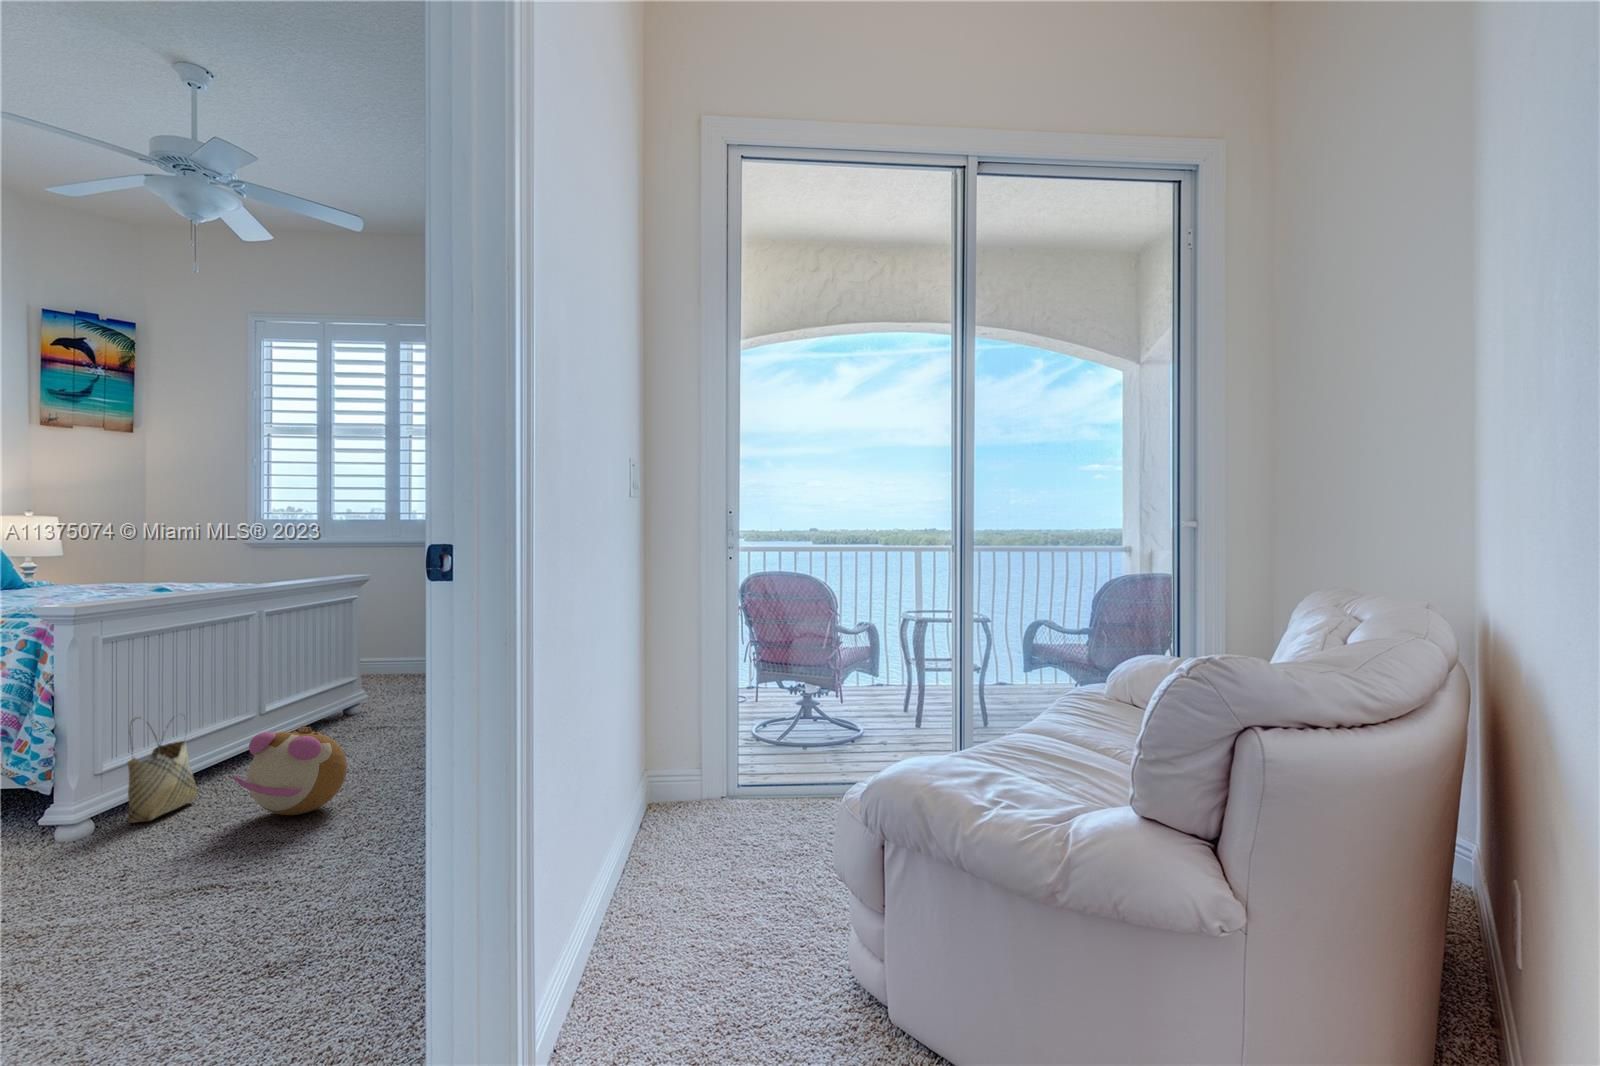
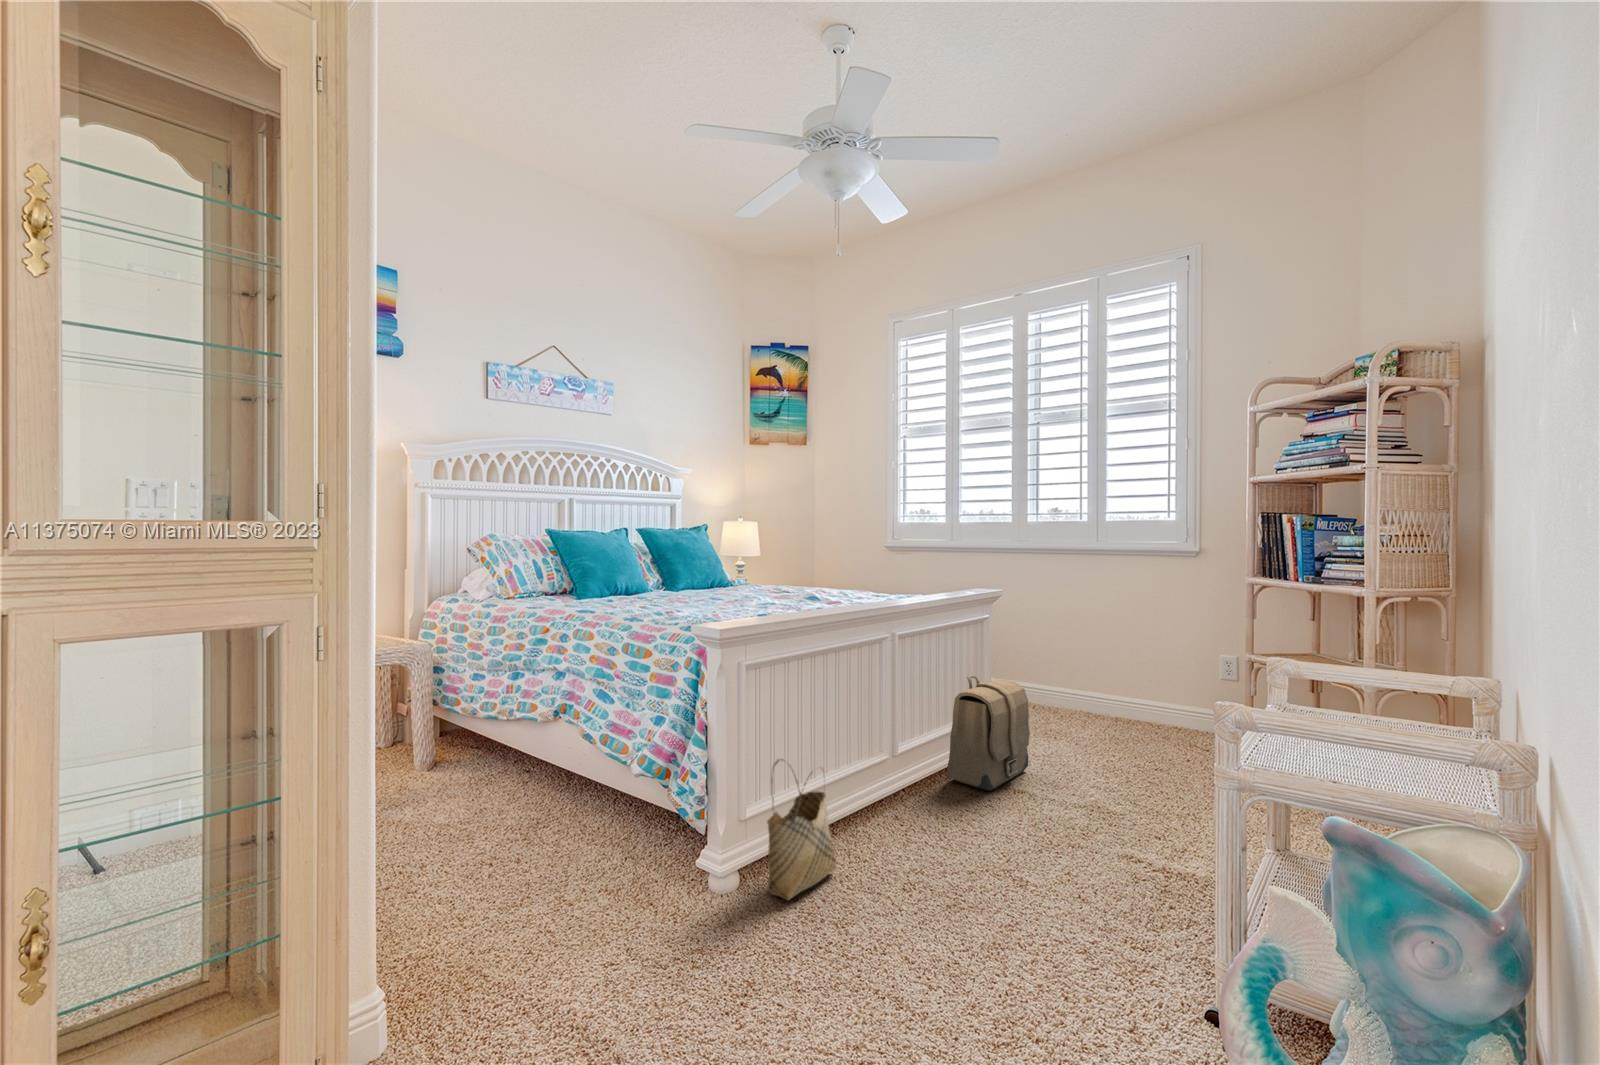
backpack: none [309,649,386,737] -> present [947,675,1029,791]
plush toy: present [232,726,347,815] -> none [869,830,1014,972]

